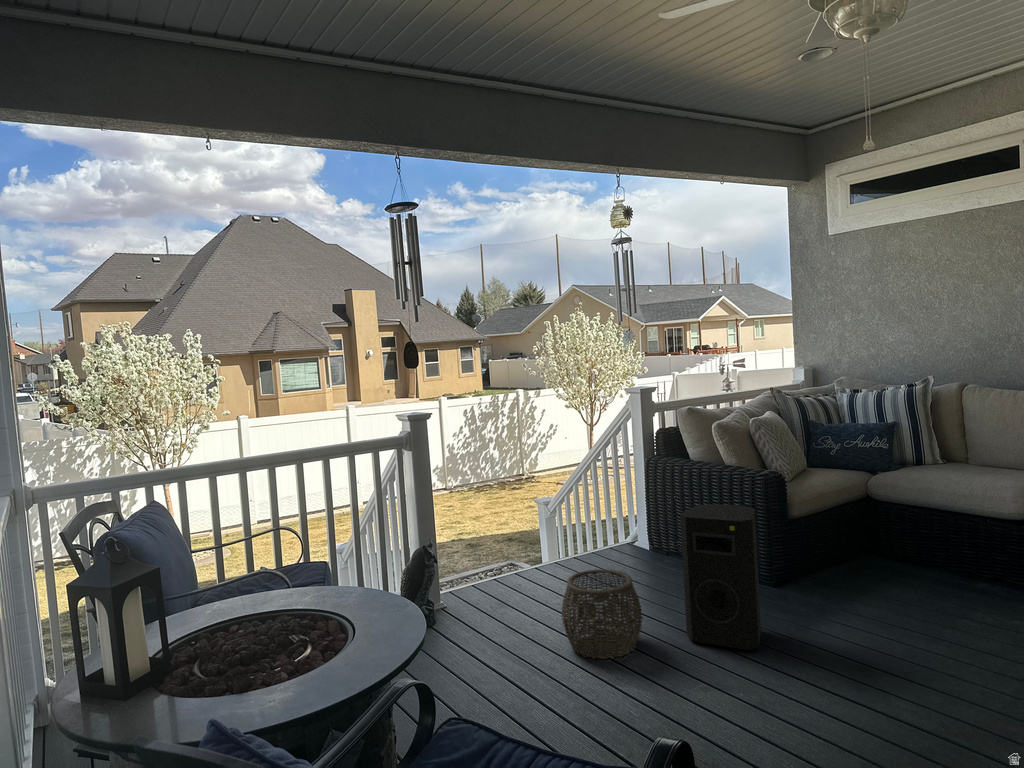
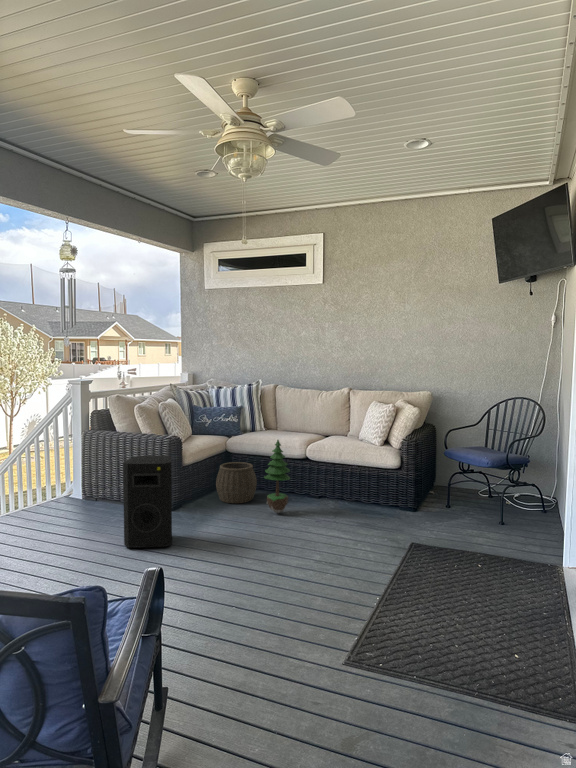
potted tree: none [931,486,989,620] -> present [264,440,290,514]
woven basket: present [561,569,643,659] -> present [216,462,257,504]

